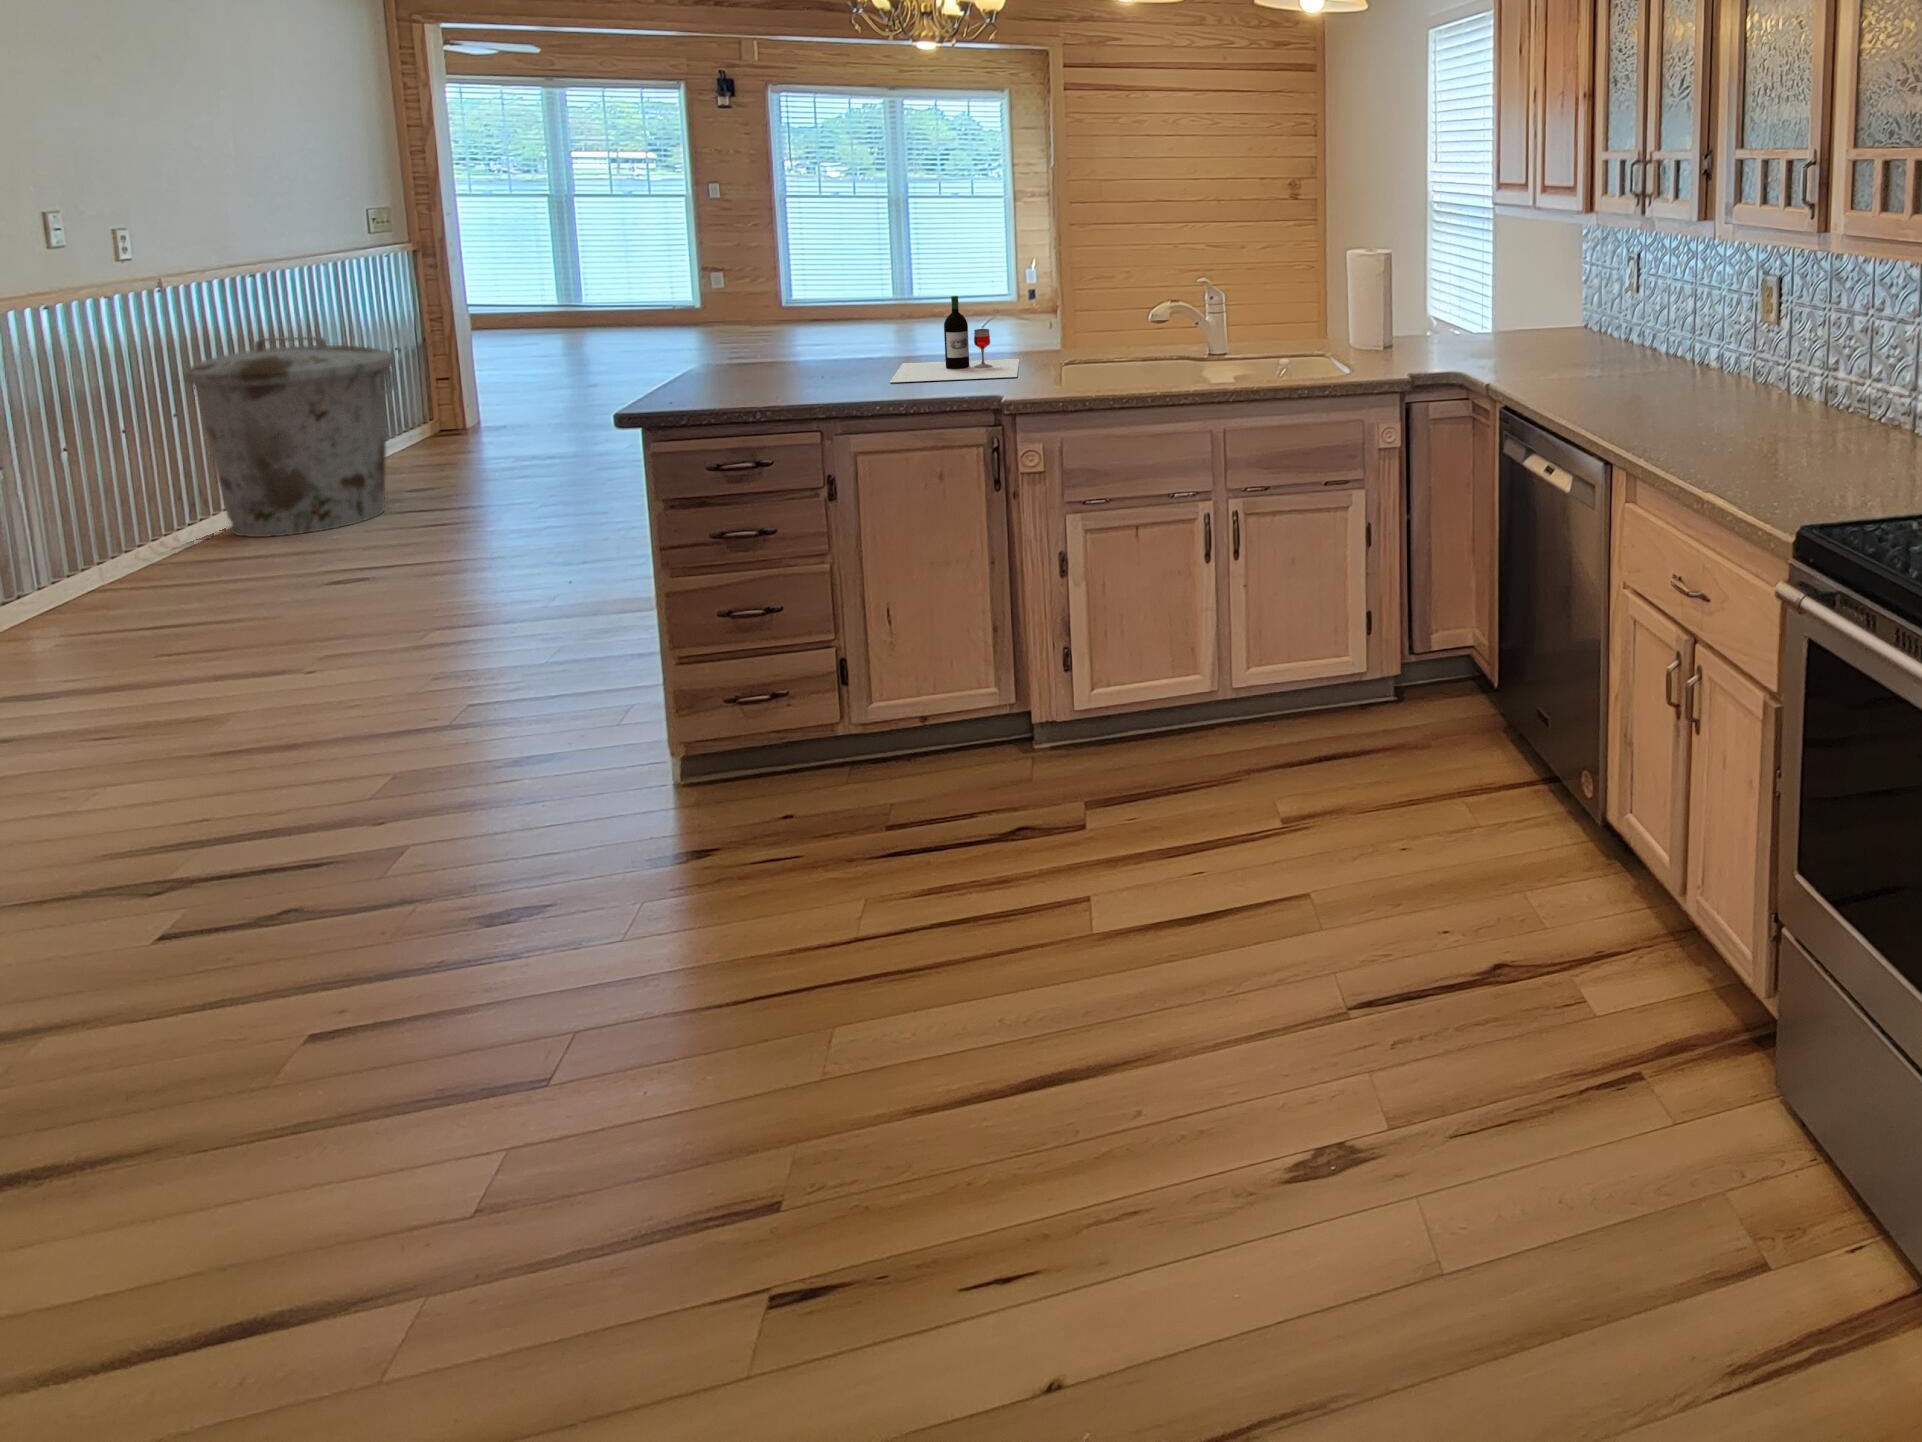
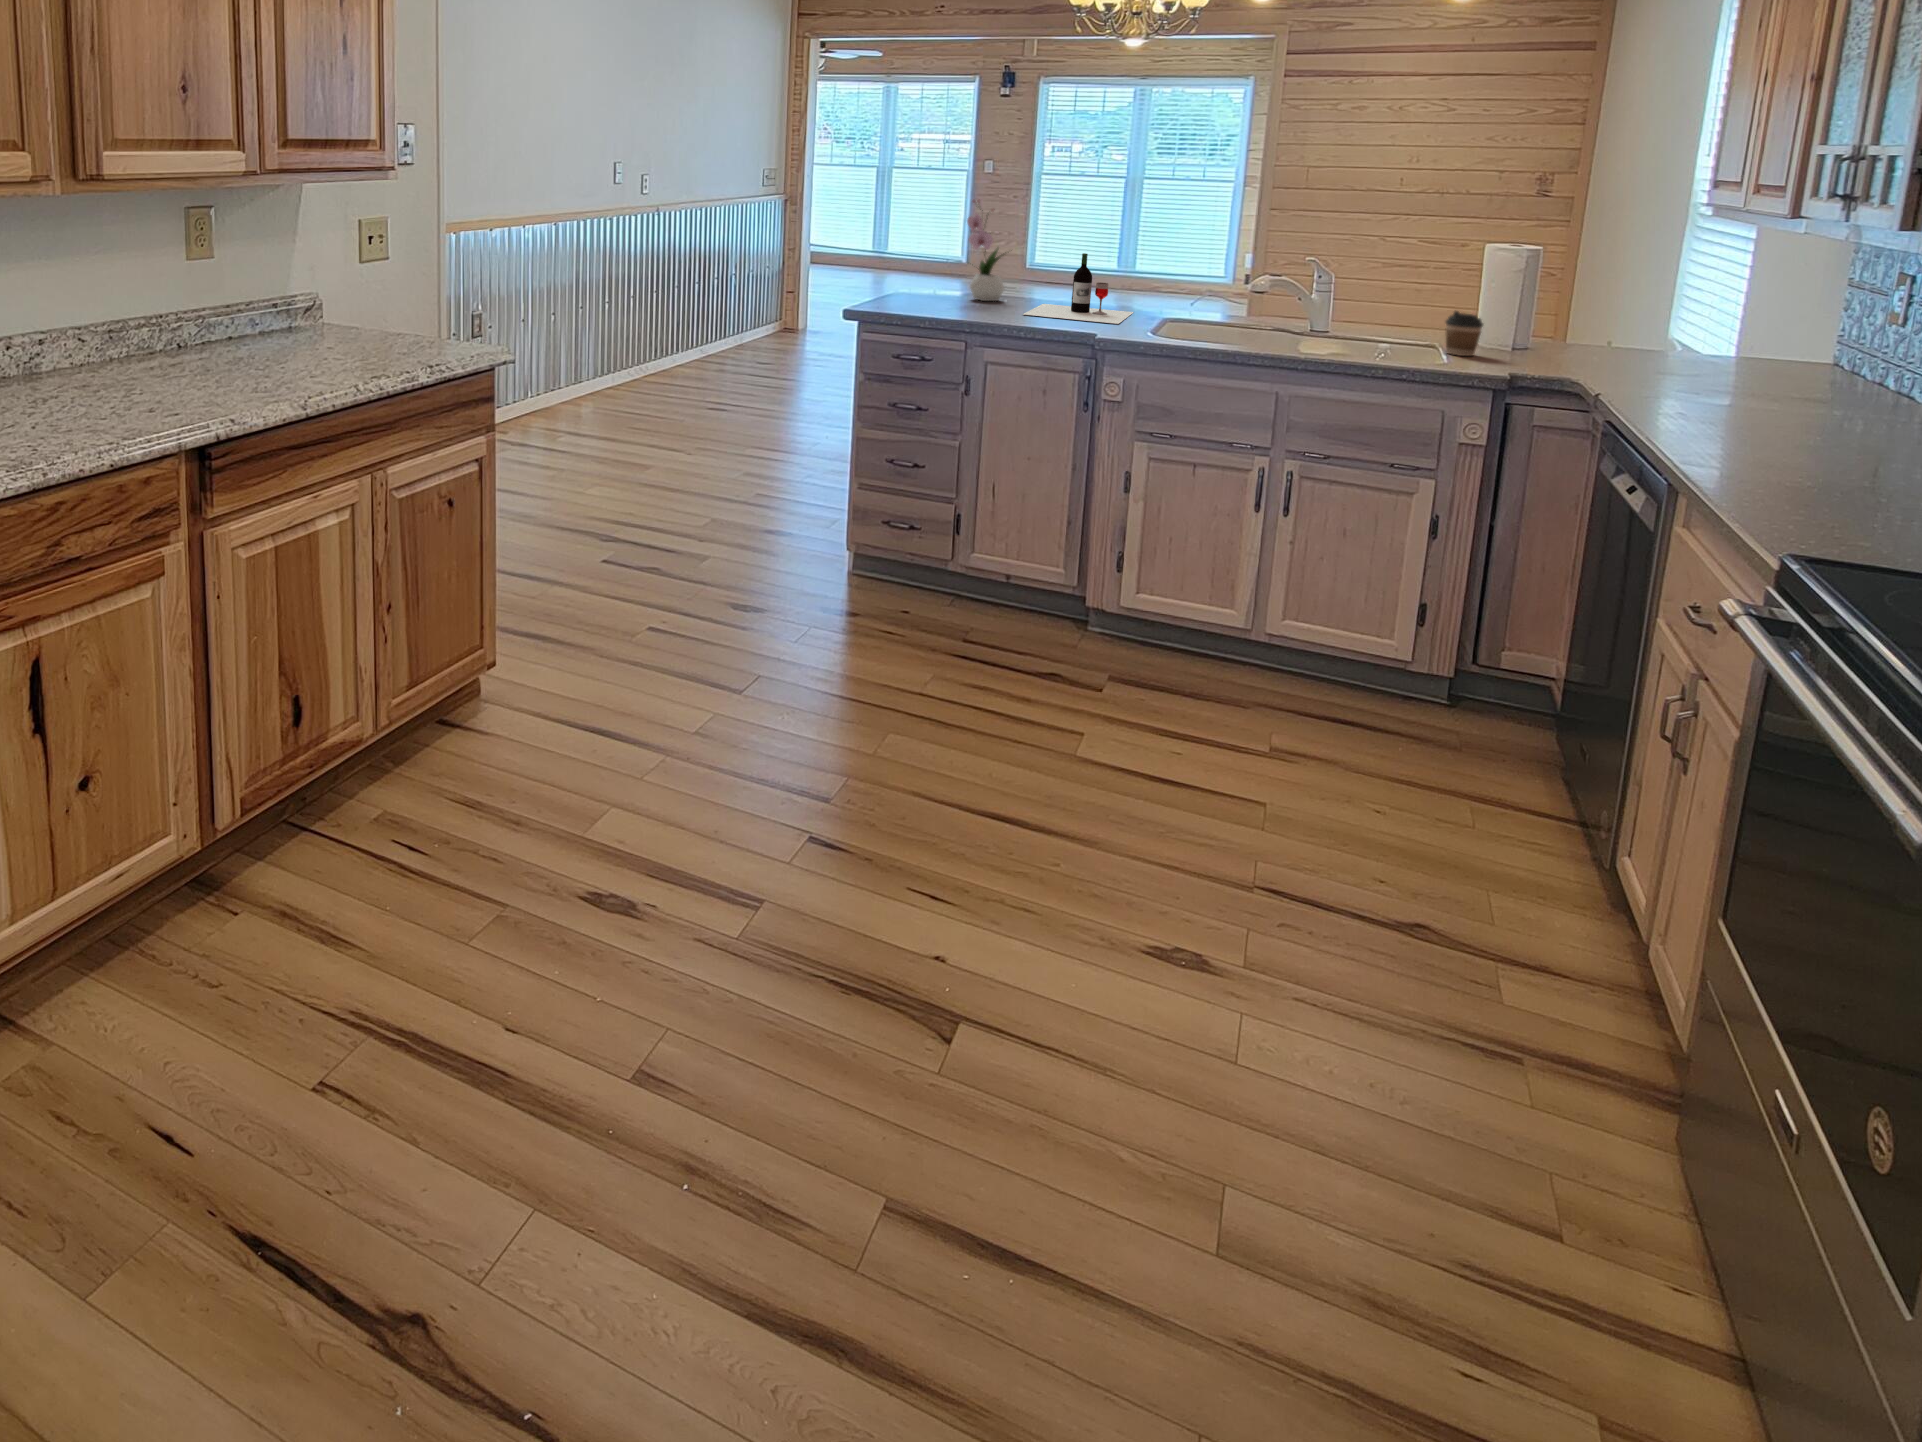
flower arrangement: none [781,238,852,371] -> present [967,201,1004,301]
coffee cup: none [1338,317,1370,360] -> present [1445,311,1483,356]
trash can: present [185,337,395,537] -> none [684,250,780,375]

